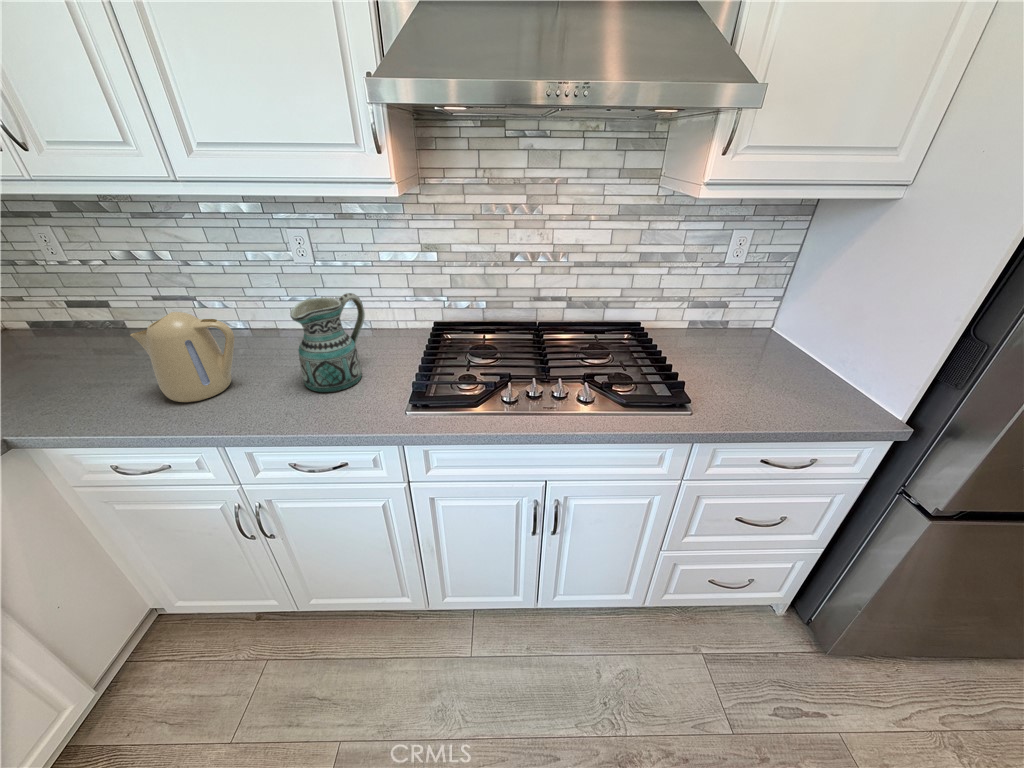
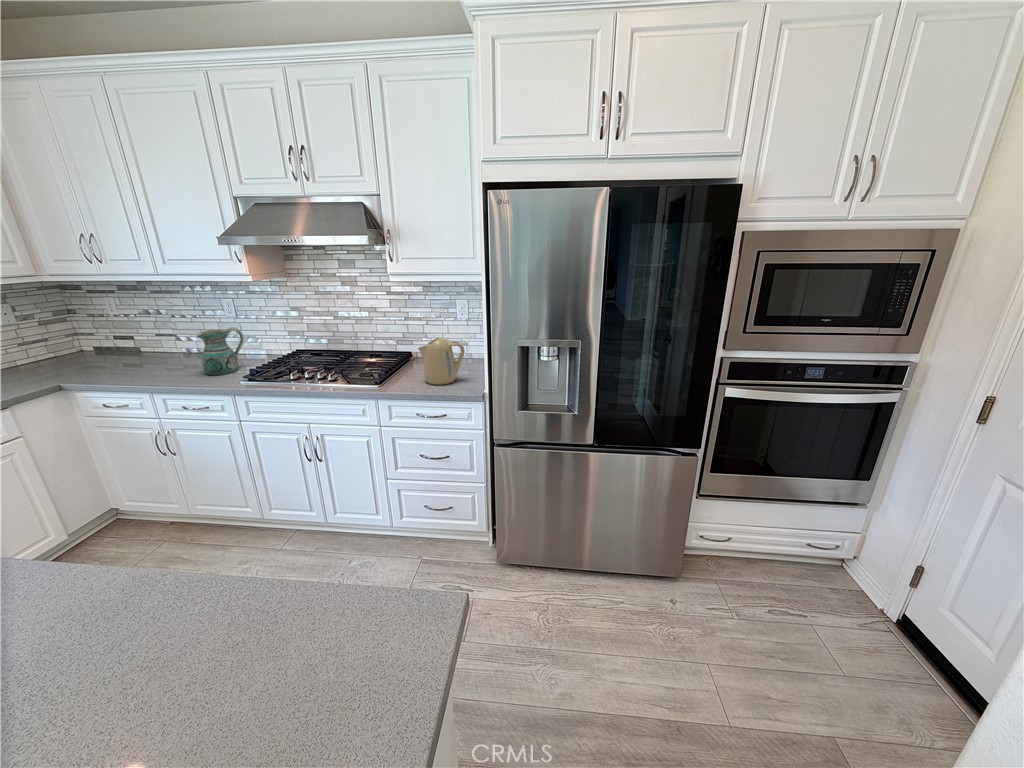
kettle: present [130,312,235,402] -> present [418,337,465,385]

